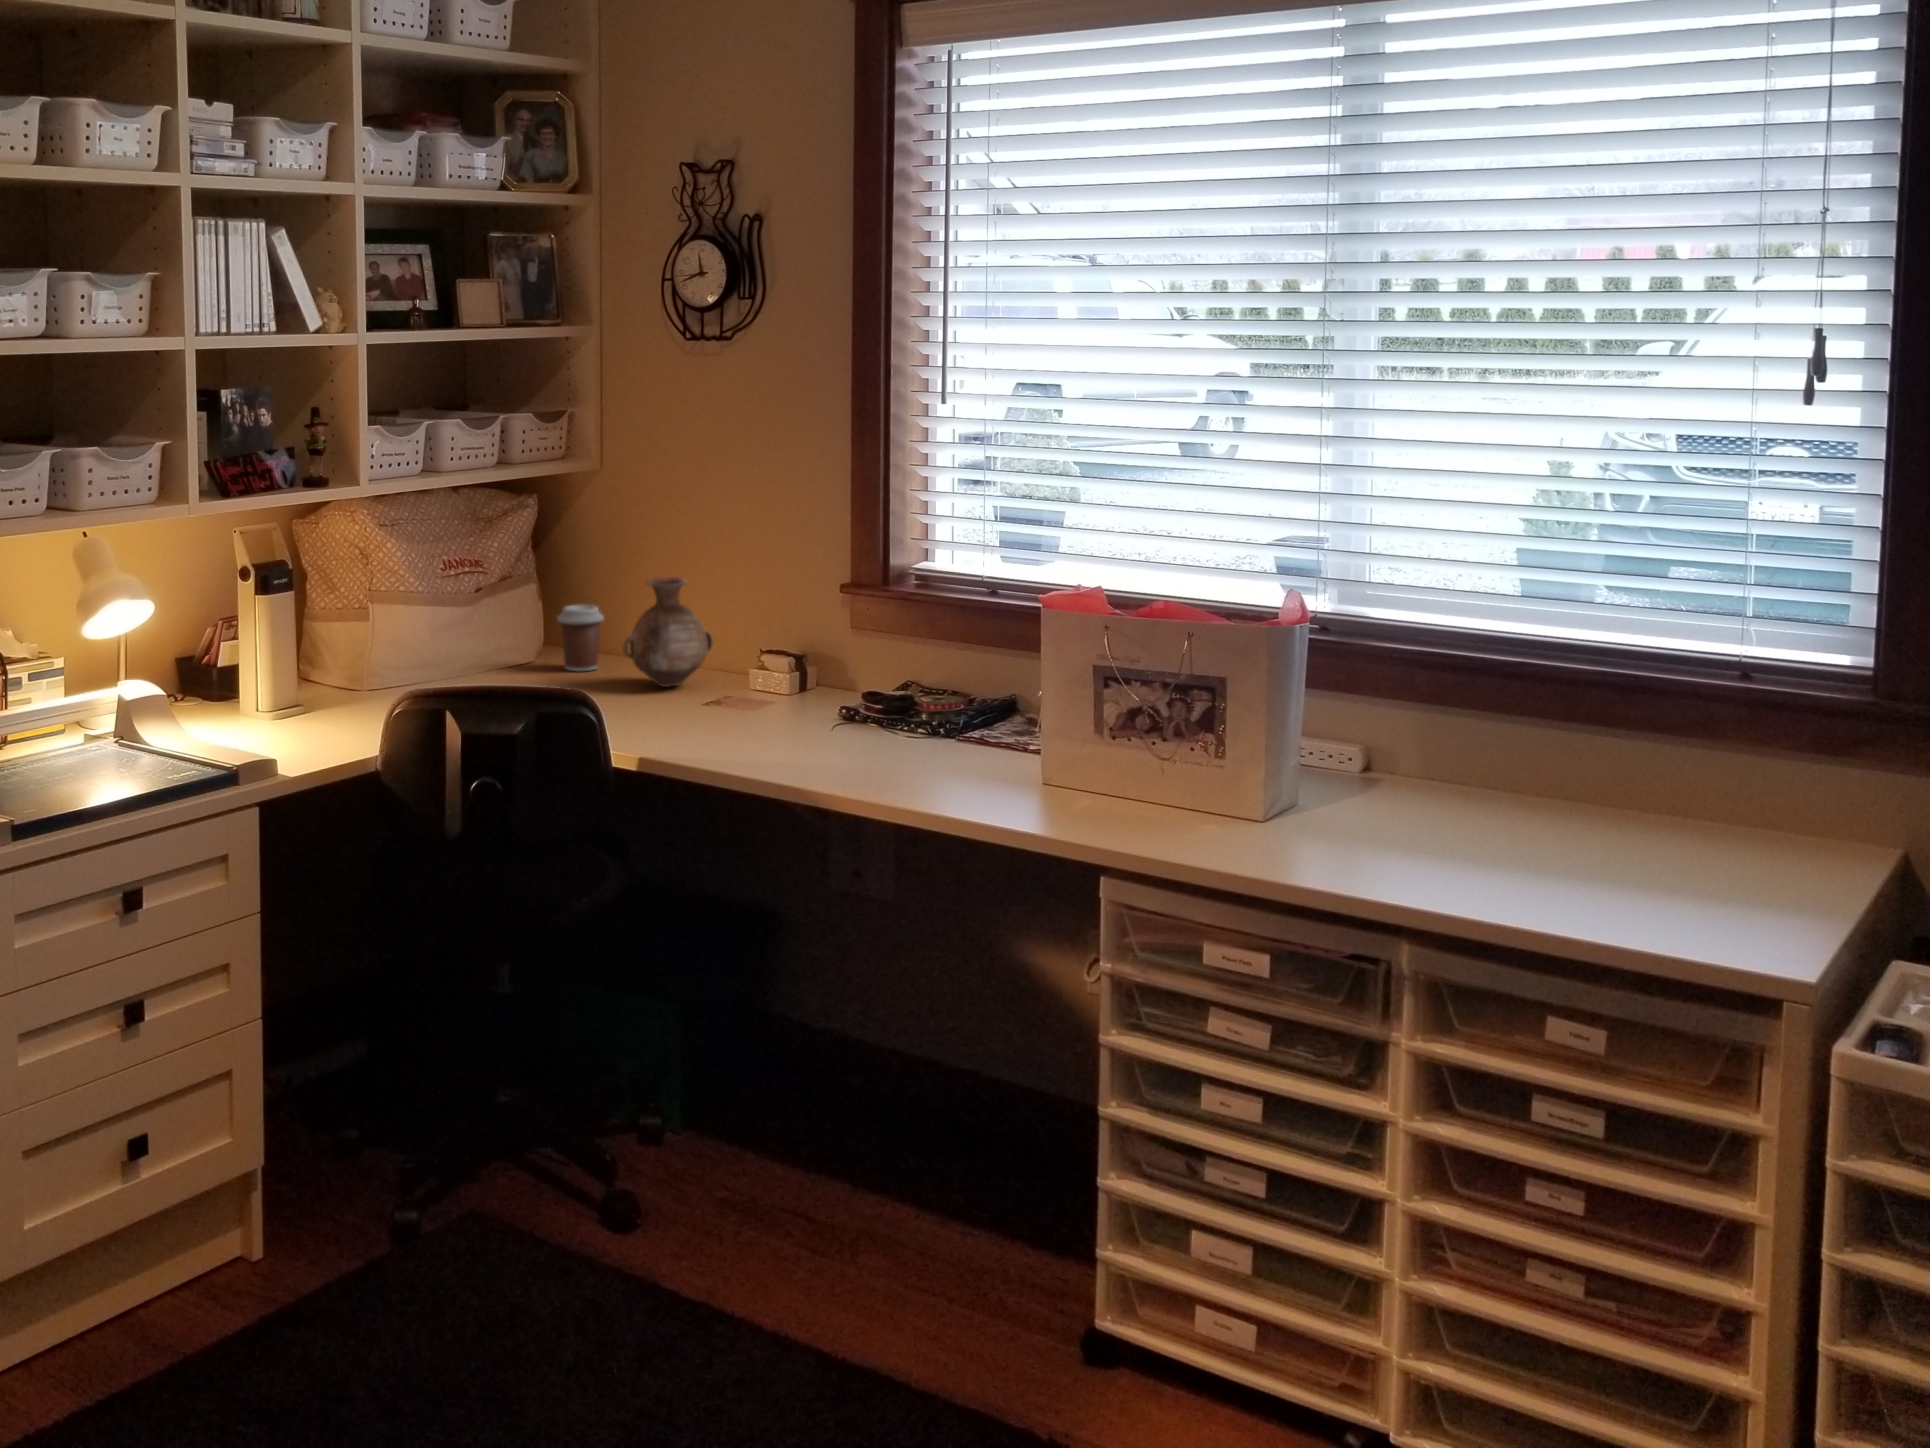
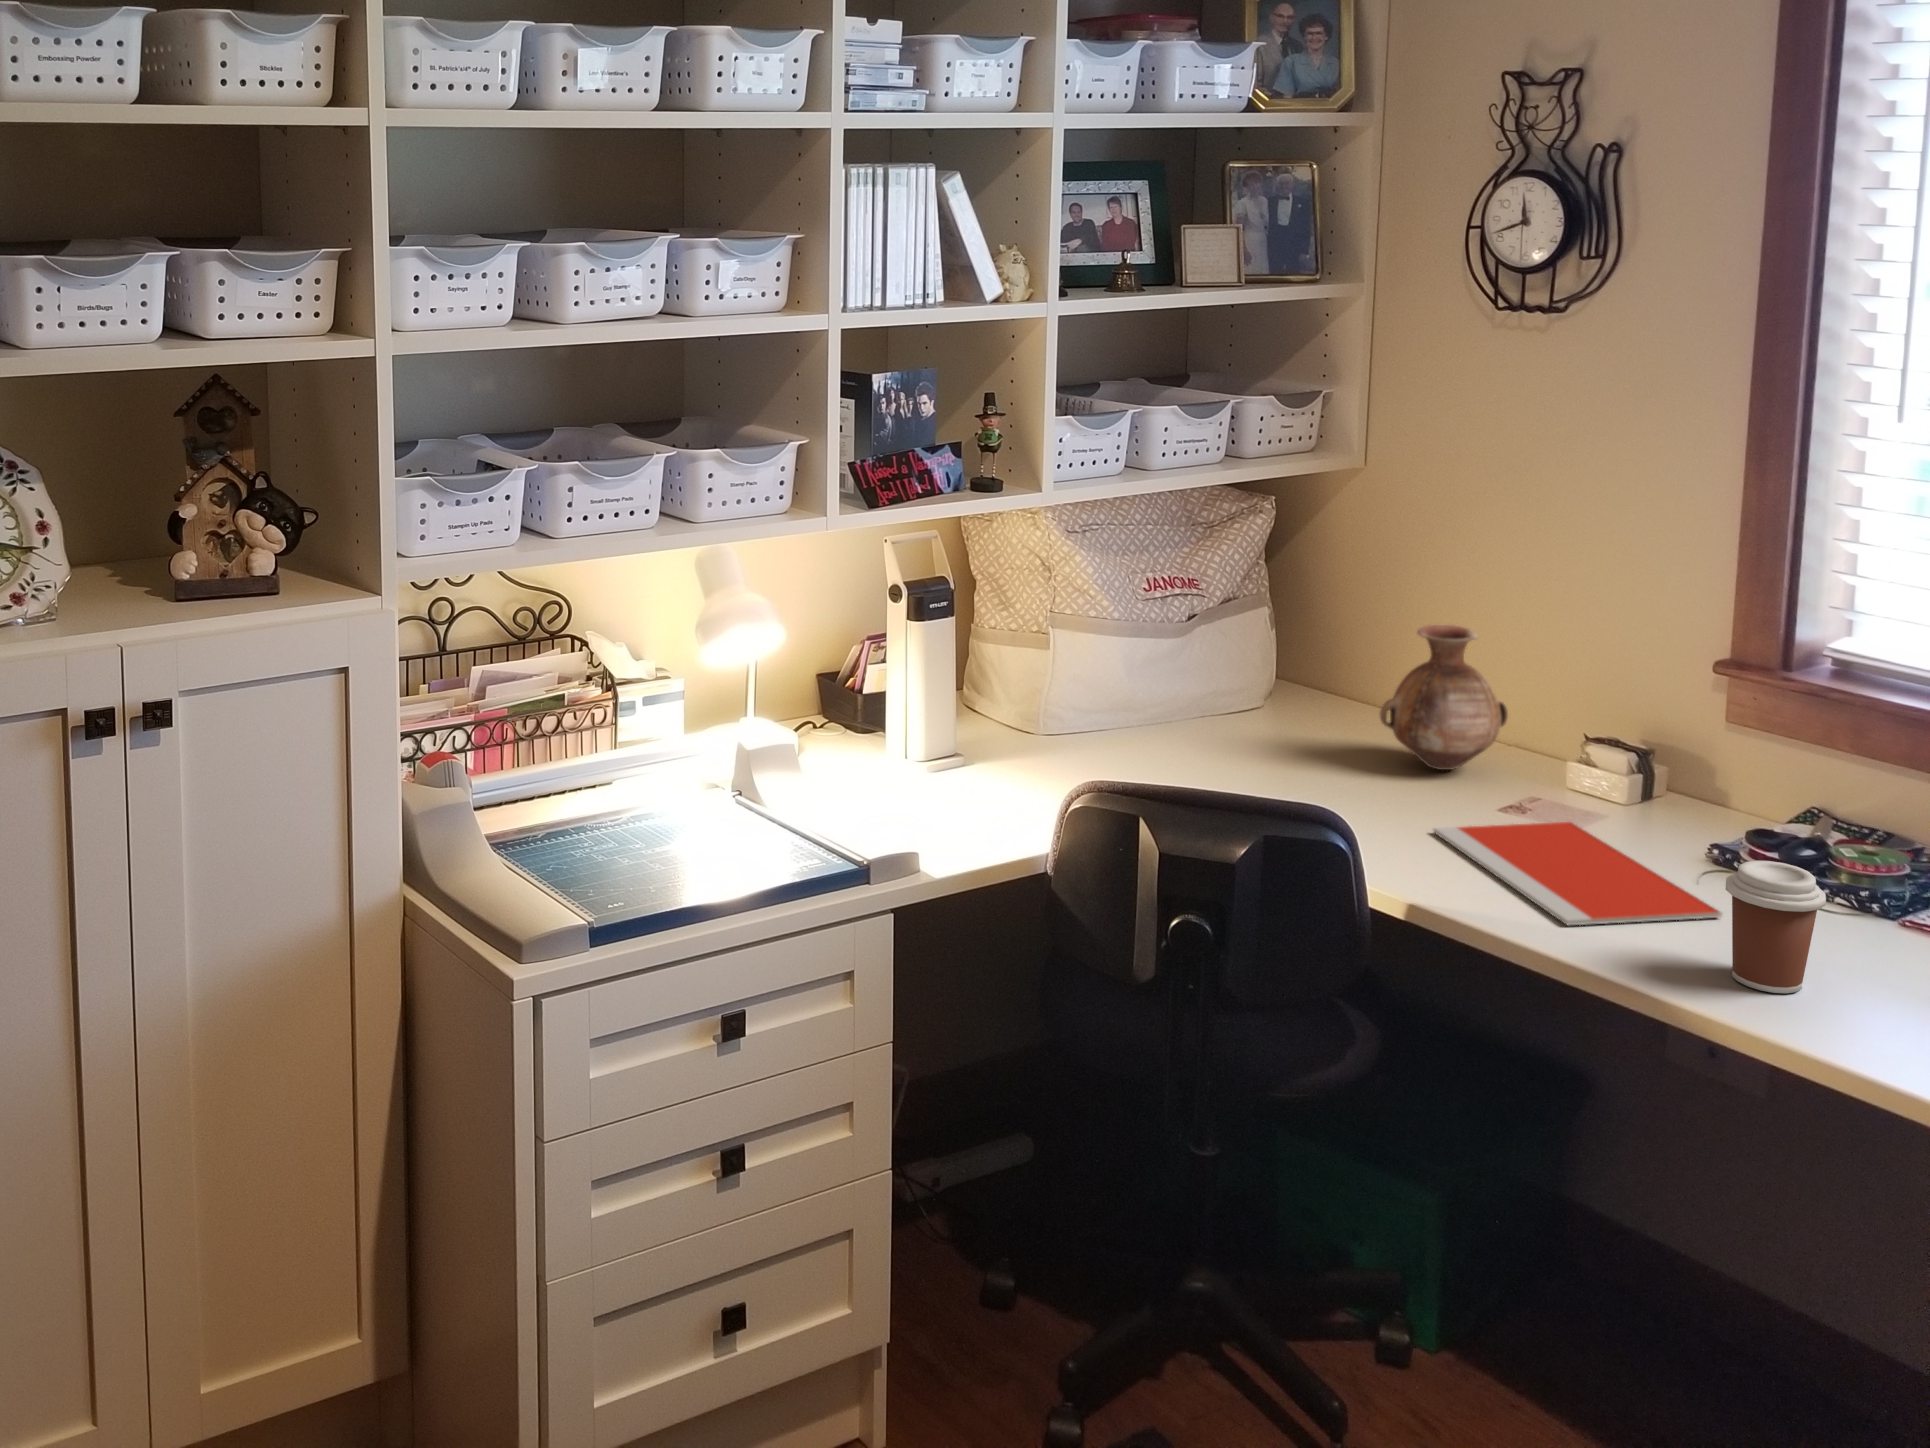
coffee cup: present [558,605,604,671] -> present [1725,860,1826,993]
notebook: none [661,706,846,758] -> present [1434,822,1722,925]

